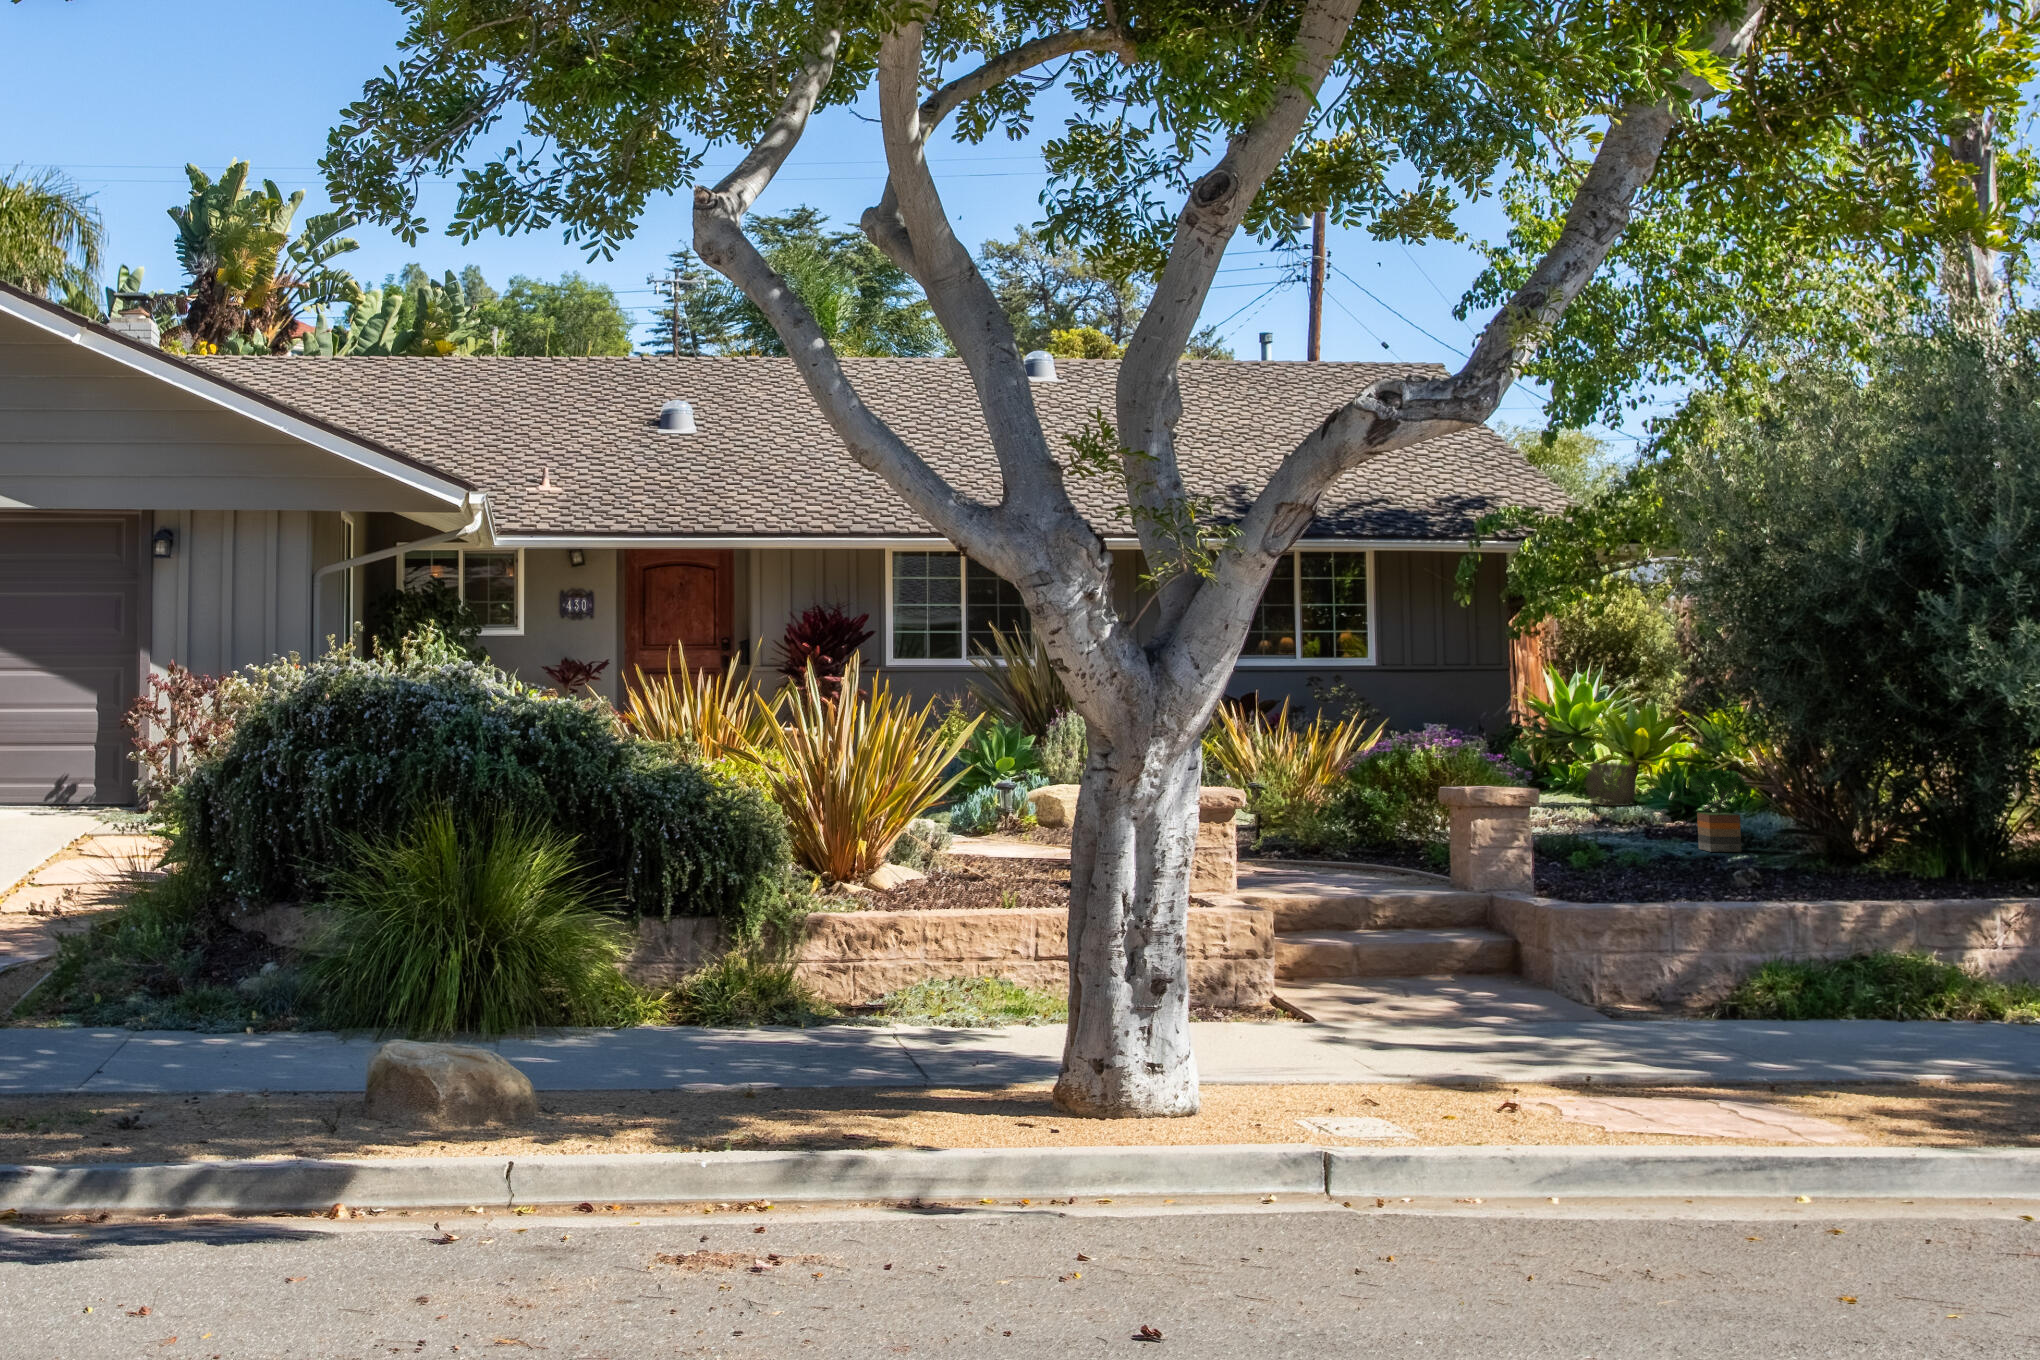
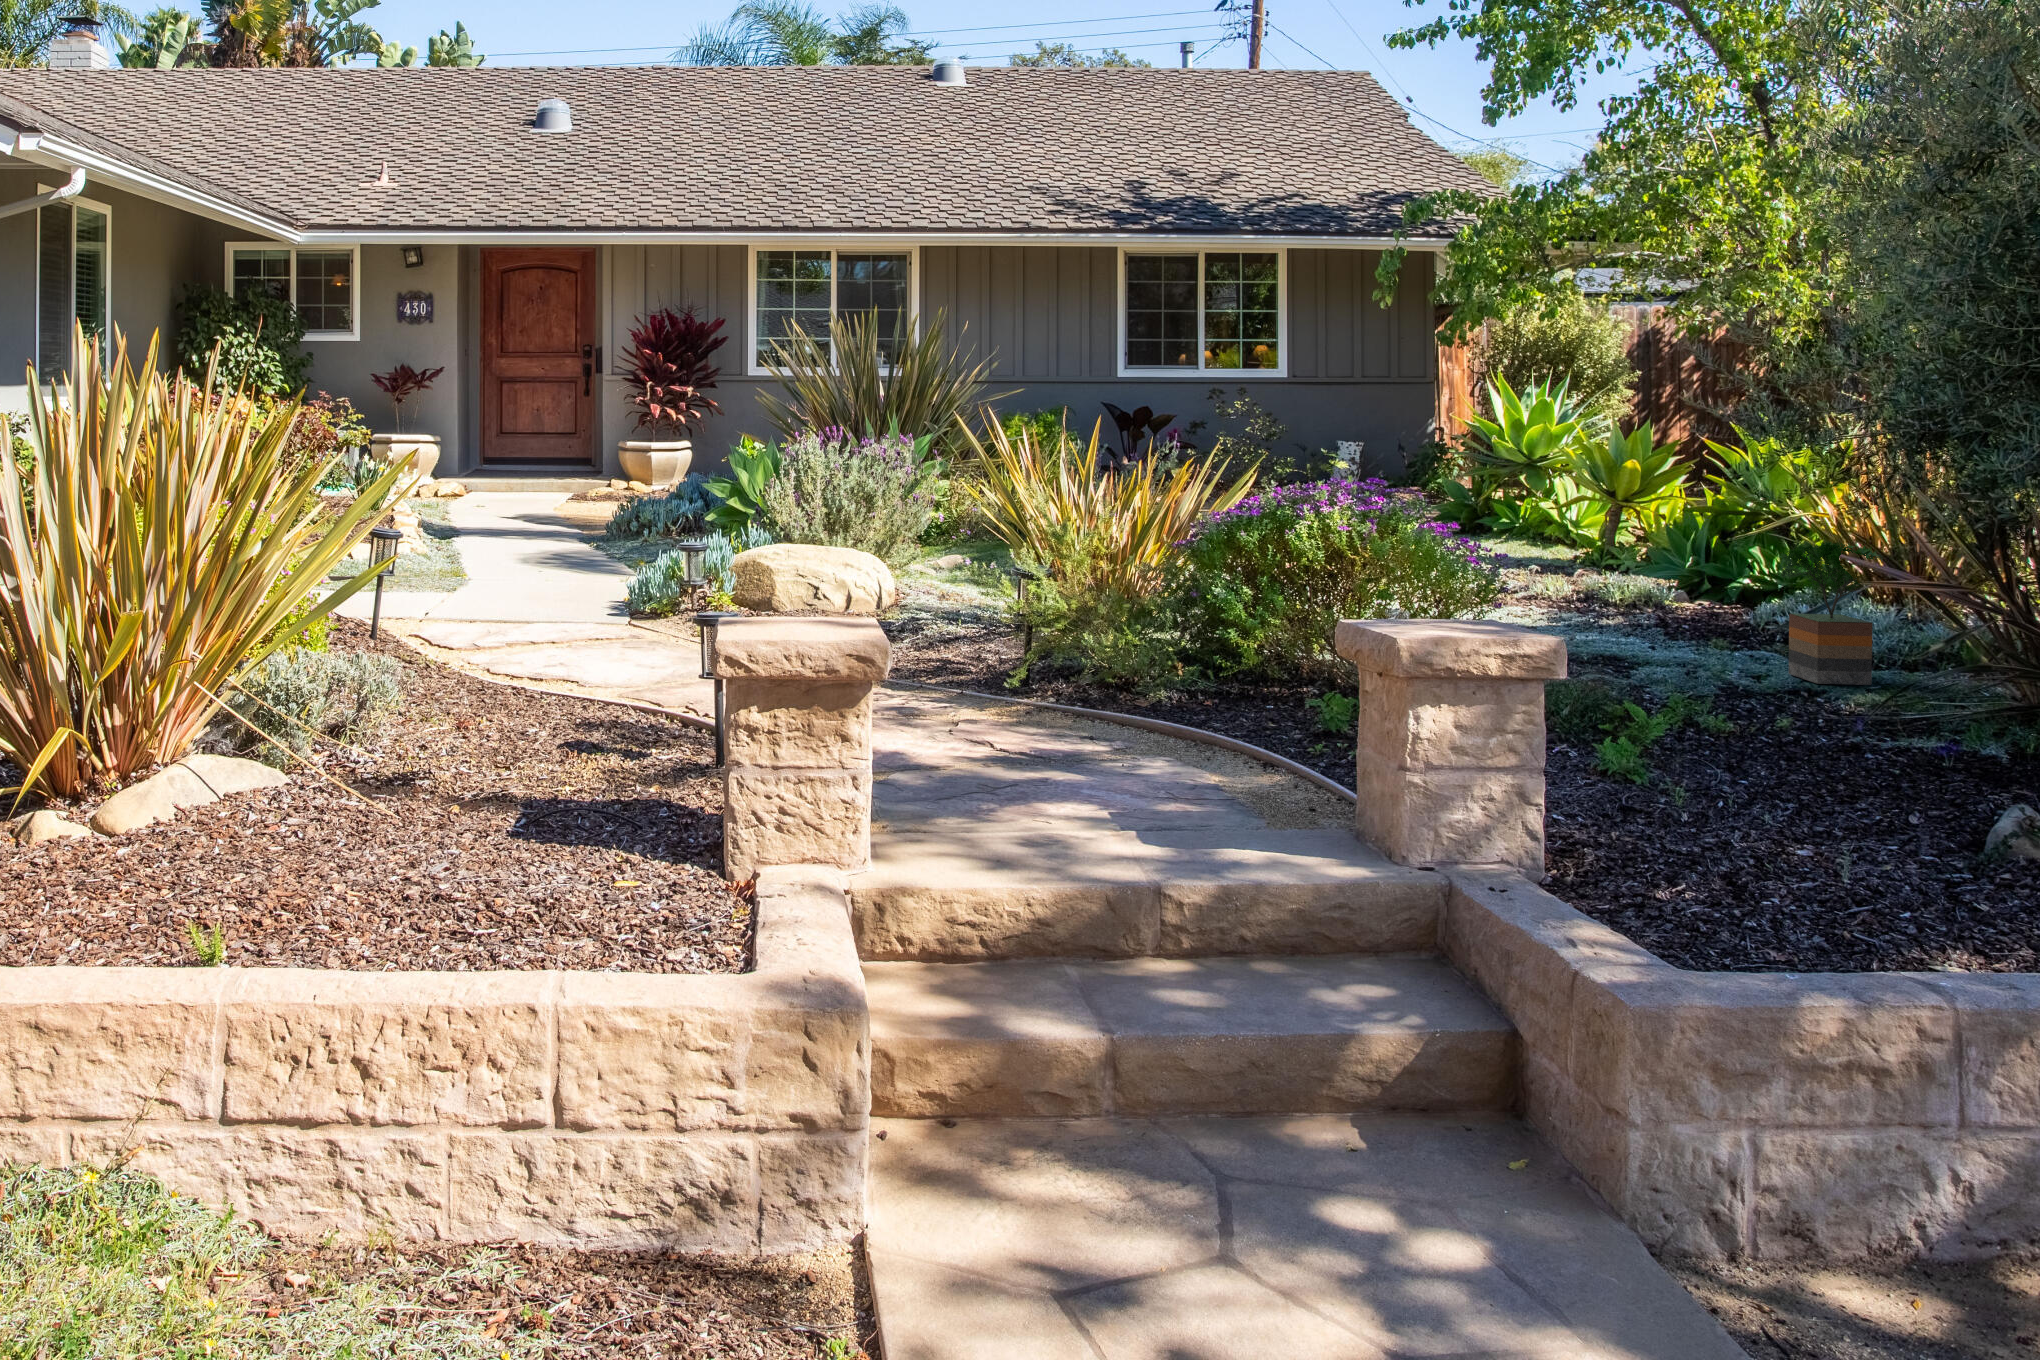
woven basket: present [1586,763,1636,806] -> none [1547,503,1618,562]

